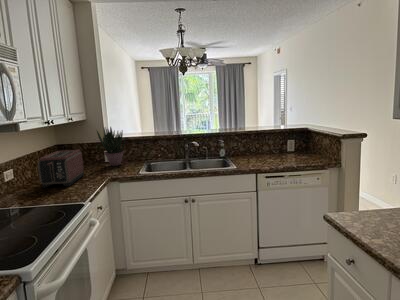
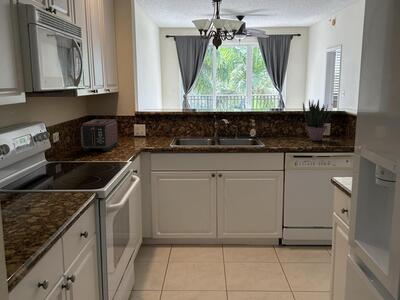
potted plant: present [97,127,126,166] -> present [303,100,332,141]

